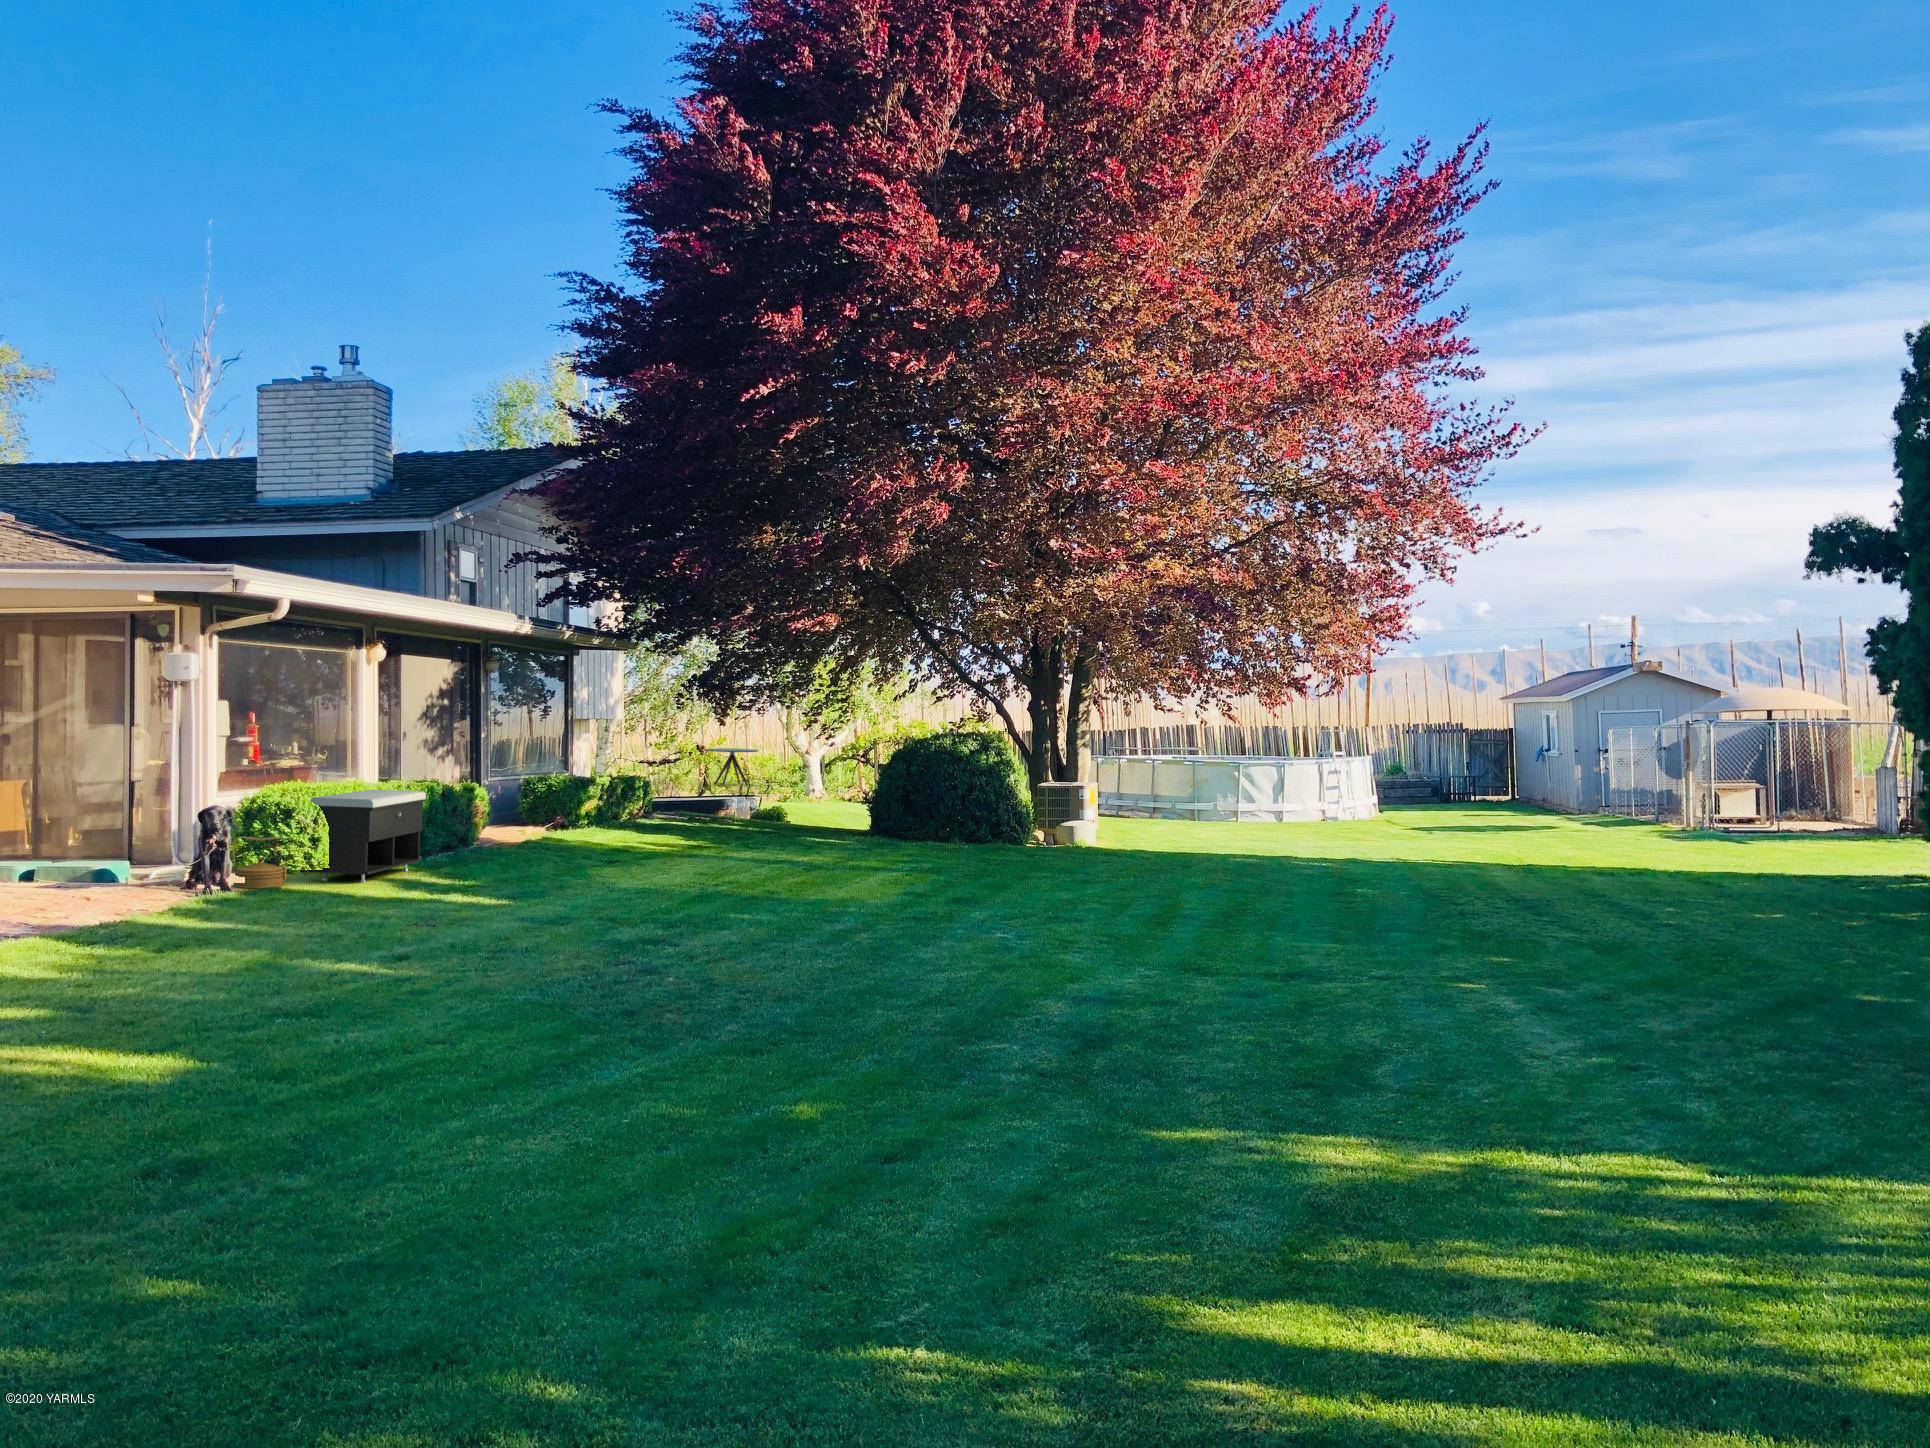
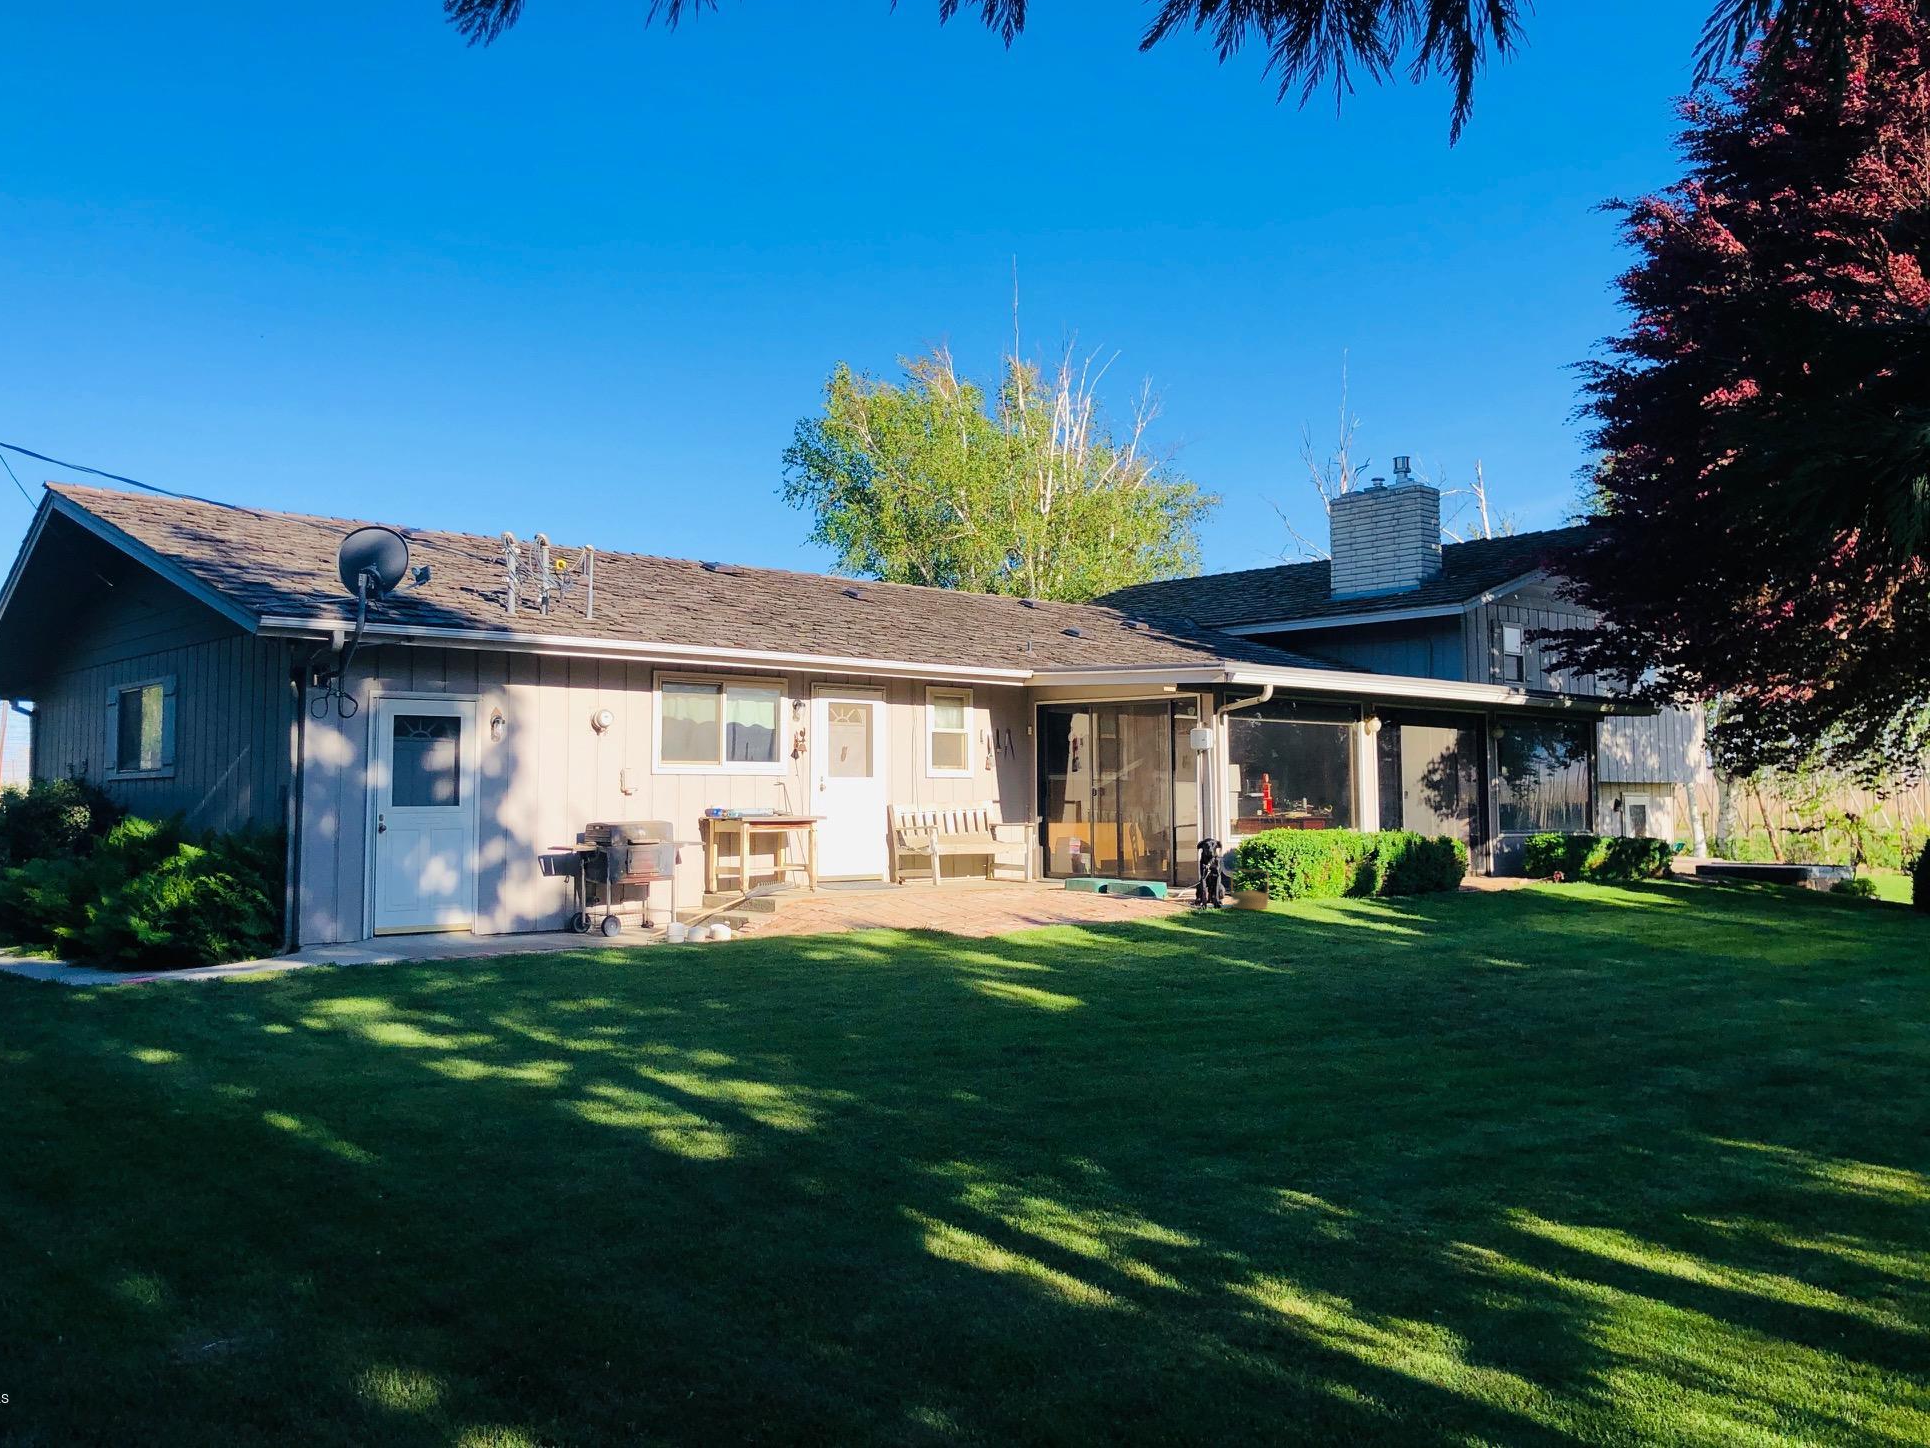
round table: present [706,748,759,786] -> none [1771,820,1840,863]
storage bench: present [308,790,426,882] -> none [1285,837,1382,911]

